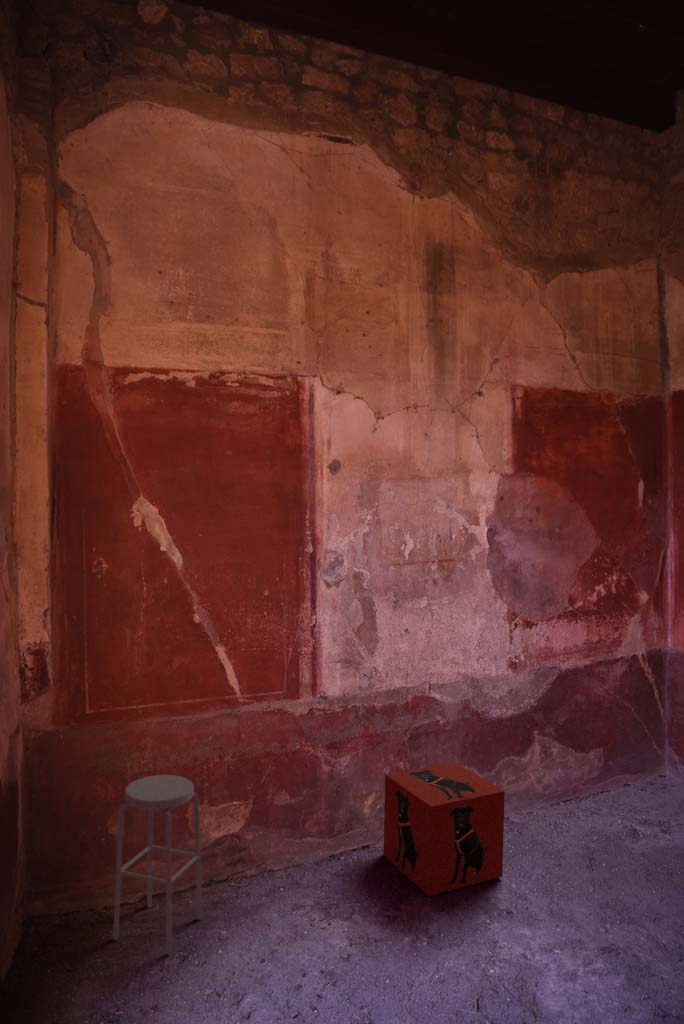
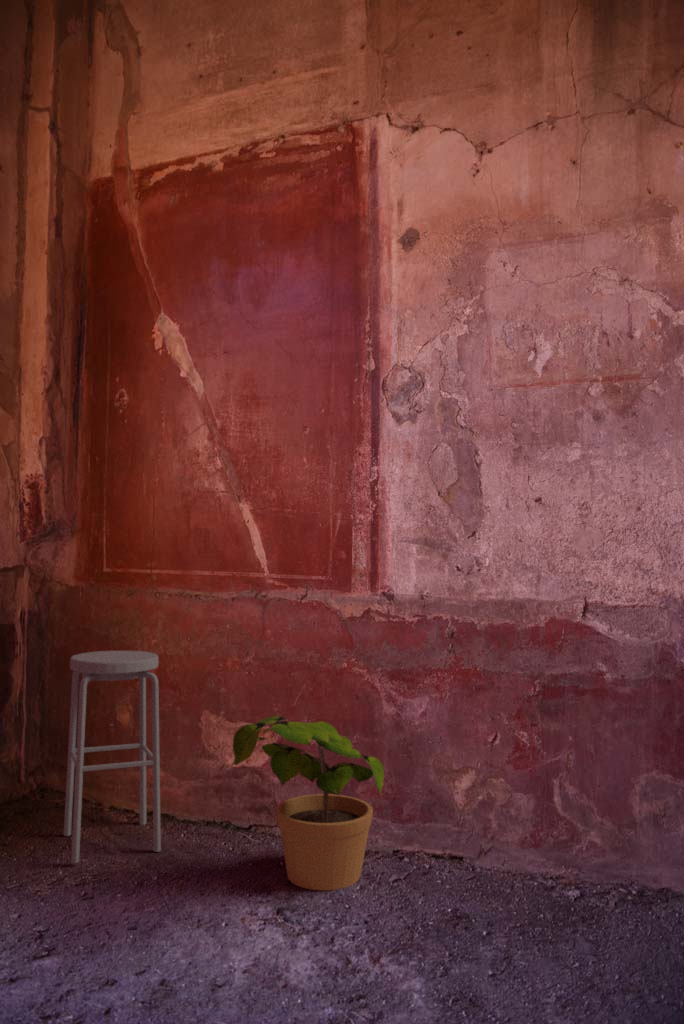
storage box: present [384,762,505,896] -> none [444,739,632,982]
potted plant: none [265,793,378,899] -> present [232,716,384,891]

